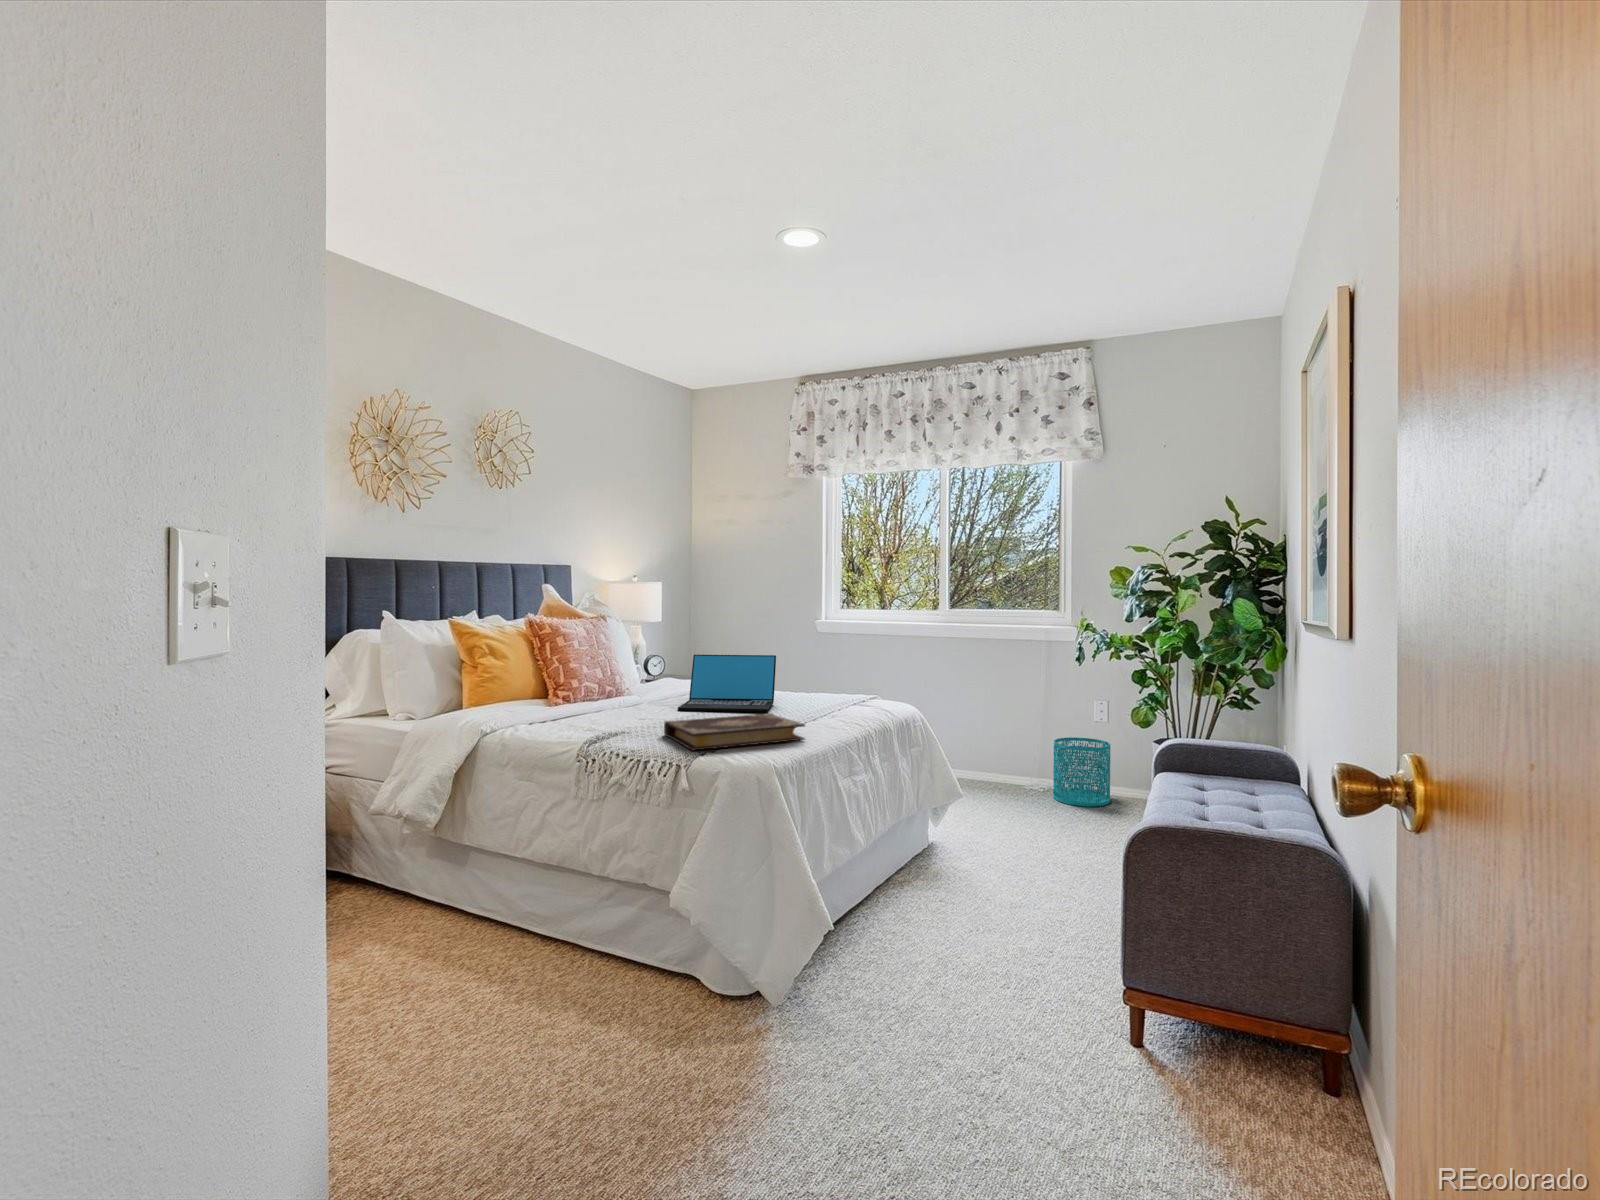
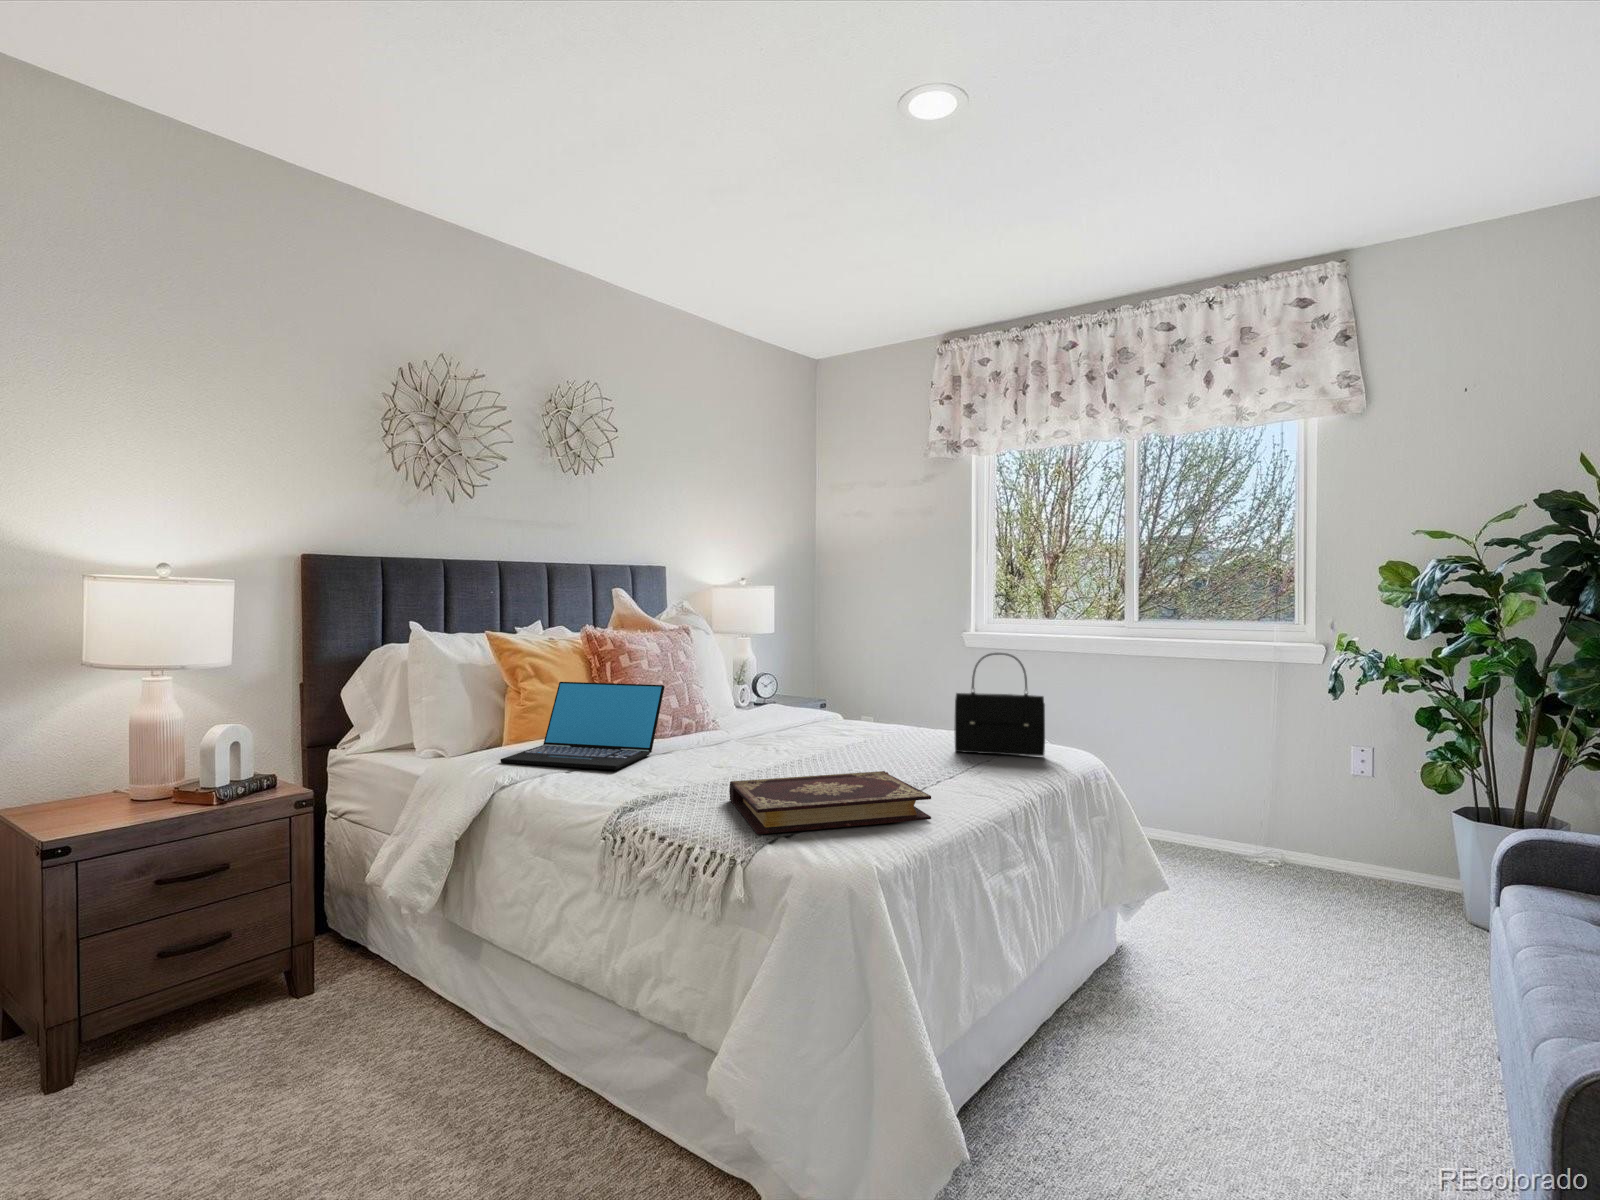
handbag: none [816,632,879,705] -> present [954,653,1045,756]
laptop: present [678,655,776,712] -> present [500,682,665,770]
wastebasket: present [1053,737,1111,806] -> none [1291,797,1380,898]

